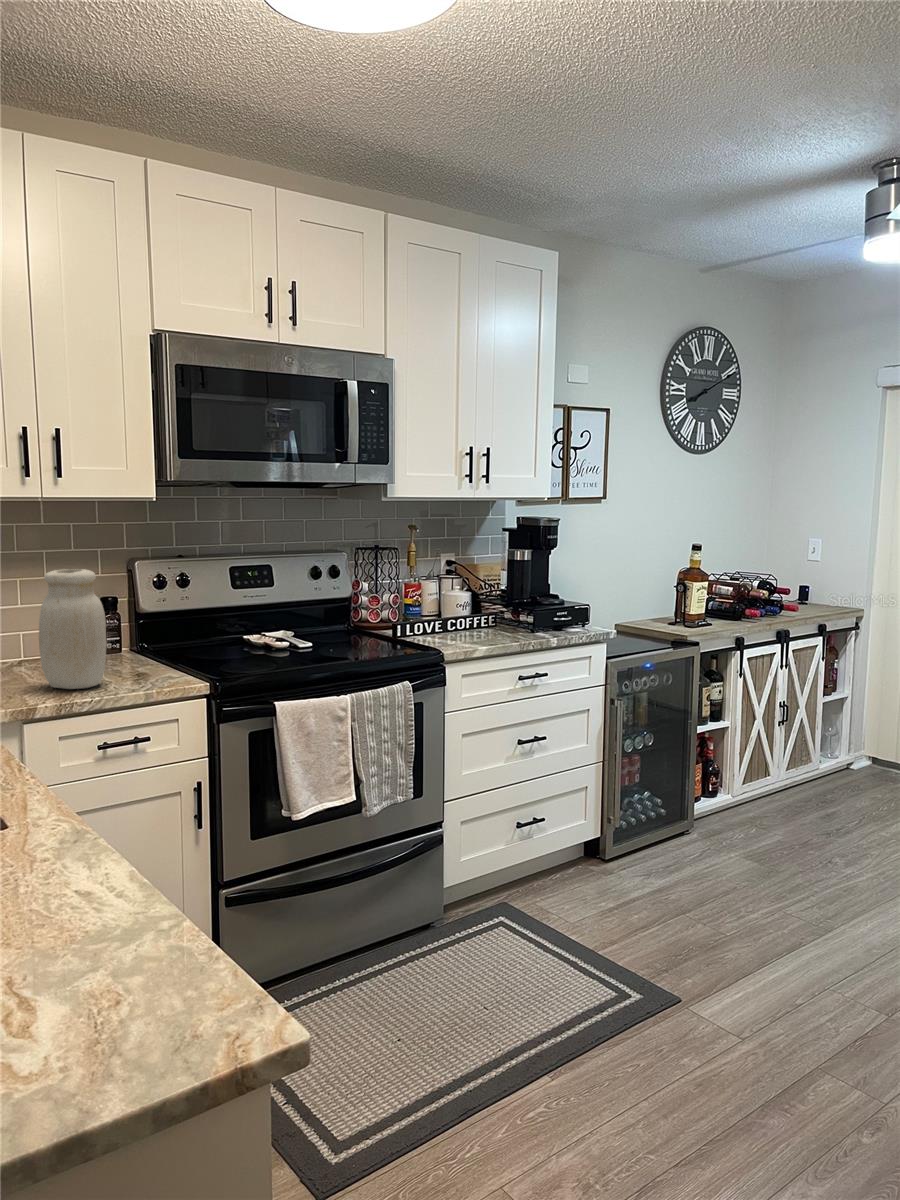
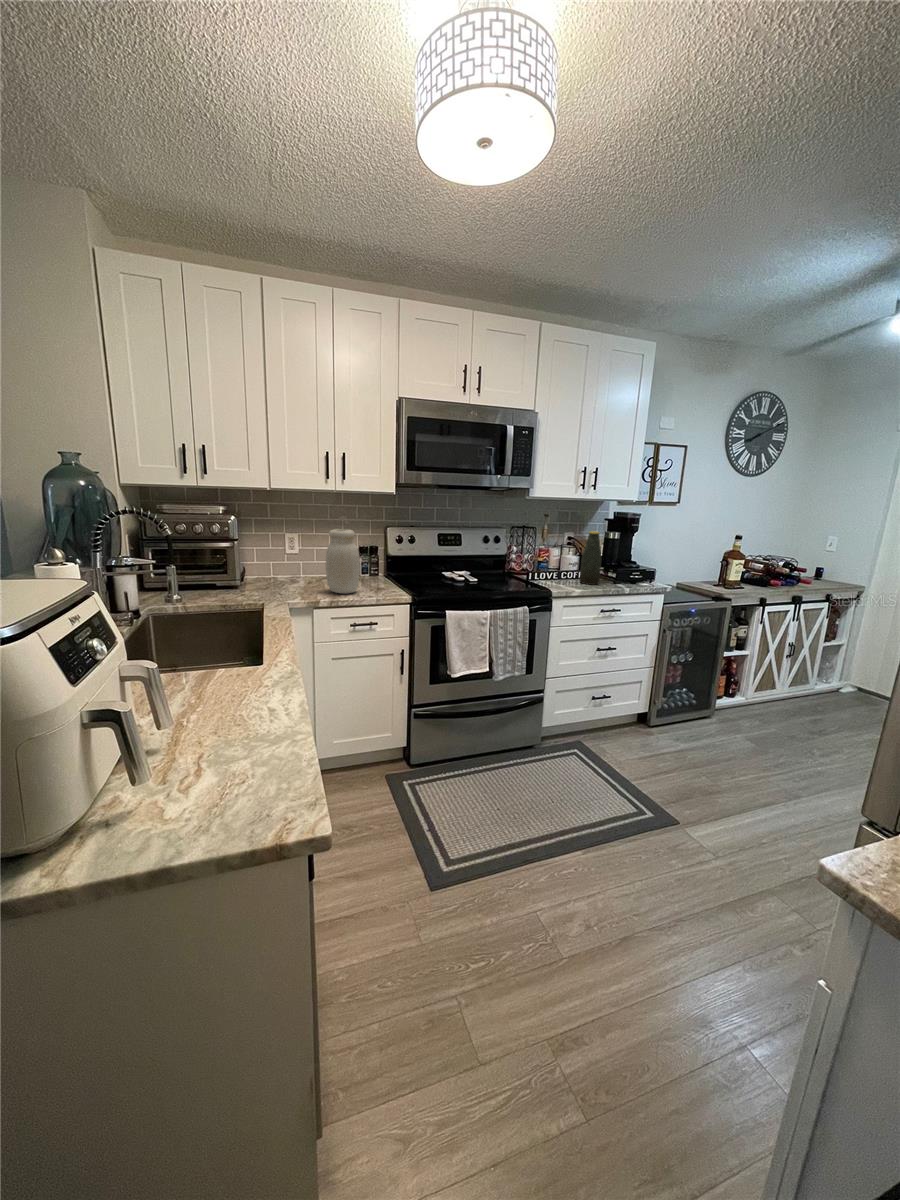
bottle: none [478,549,511,637] -> present [579,531,601,585]

